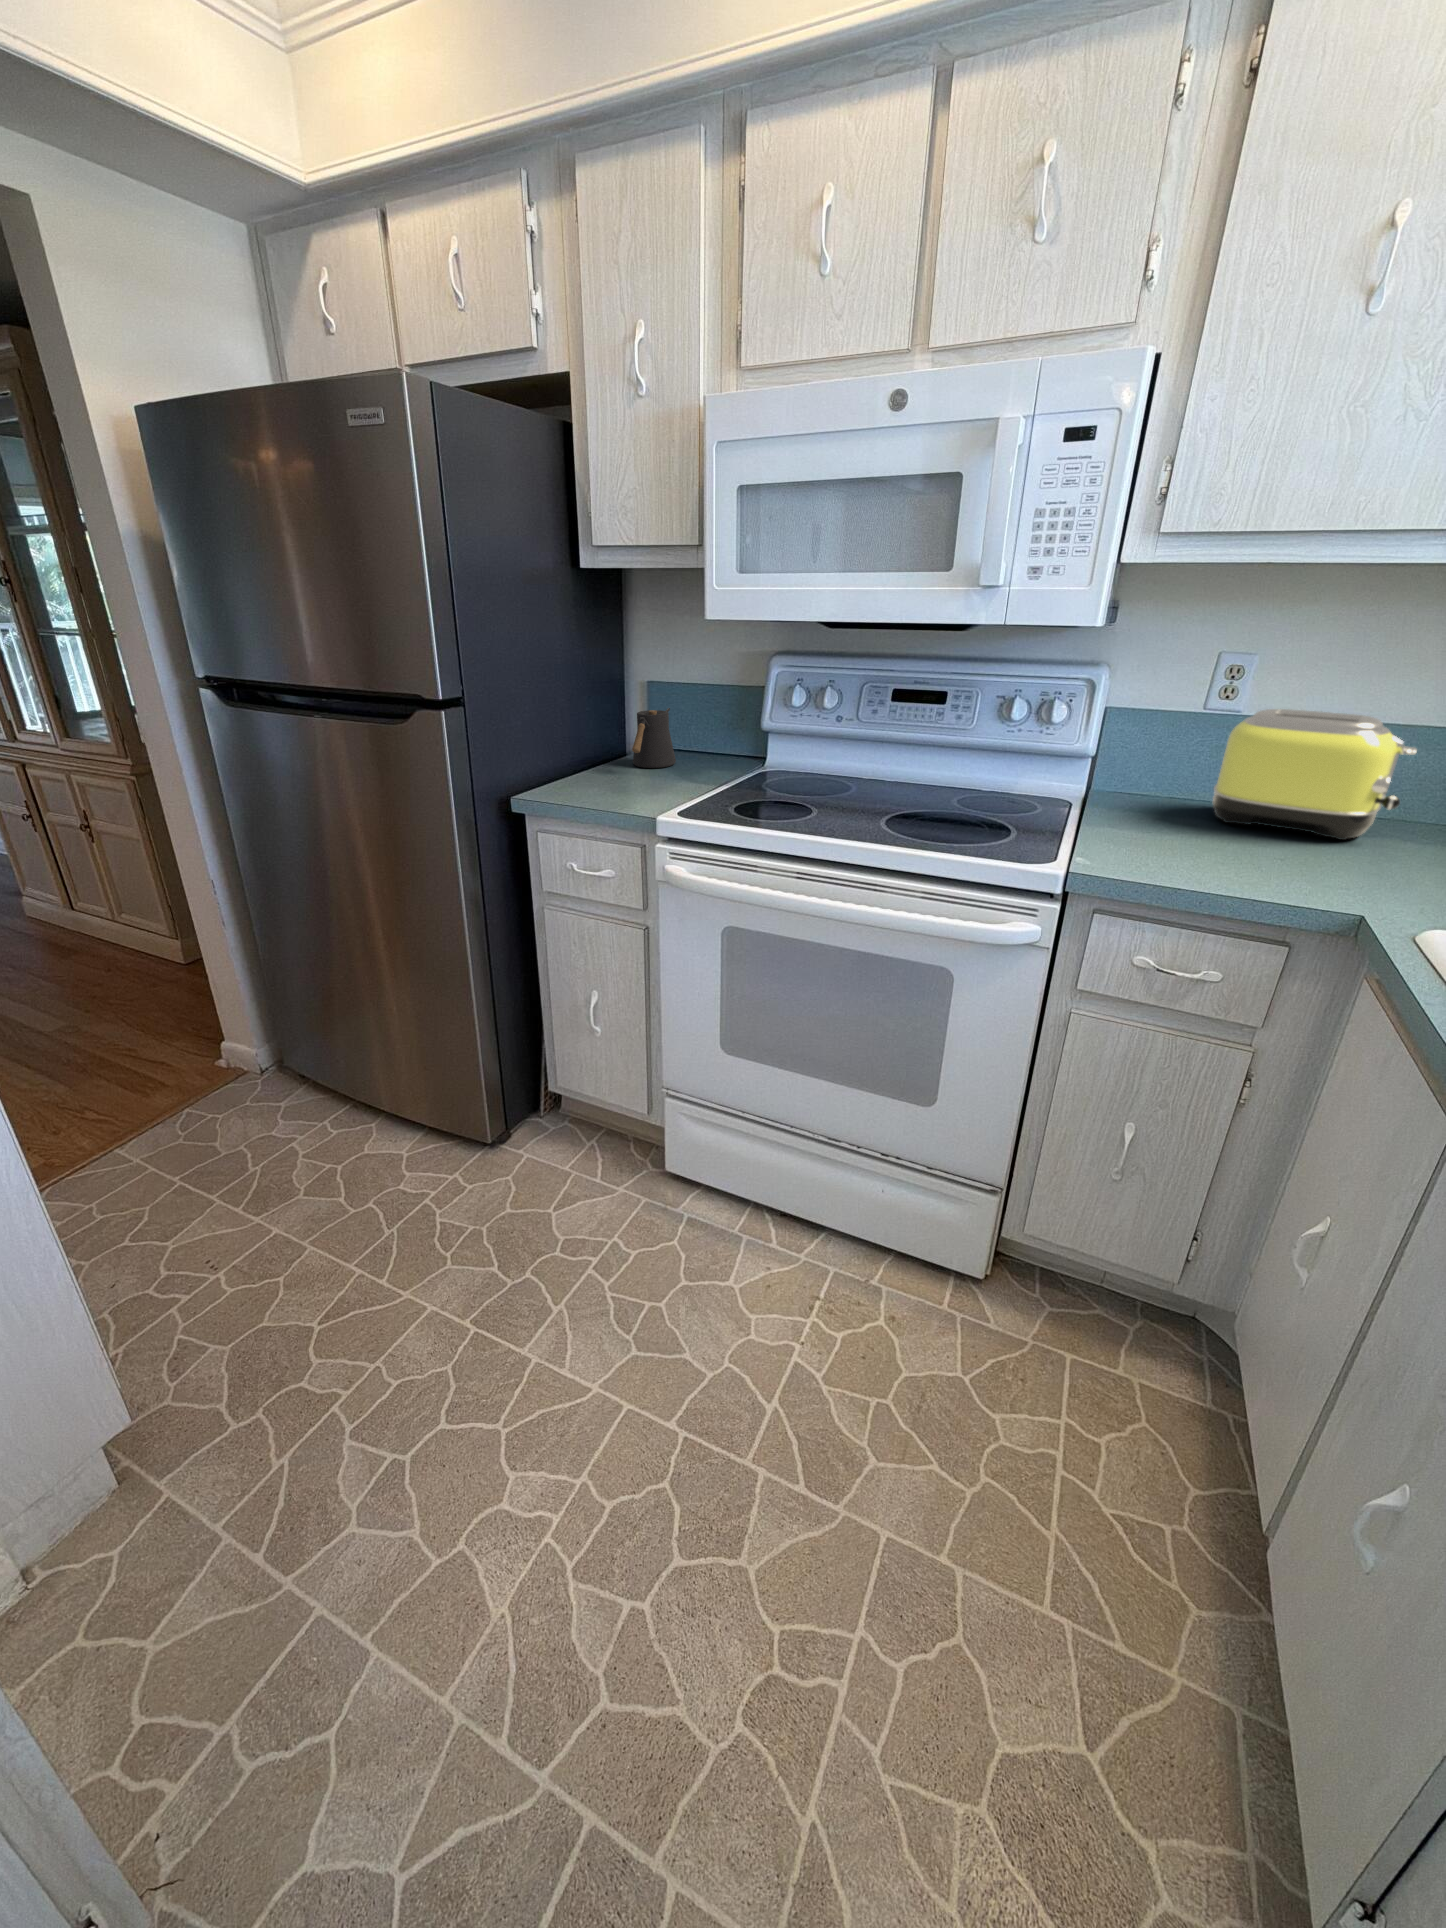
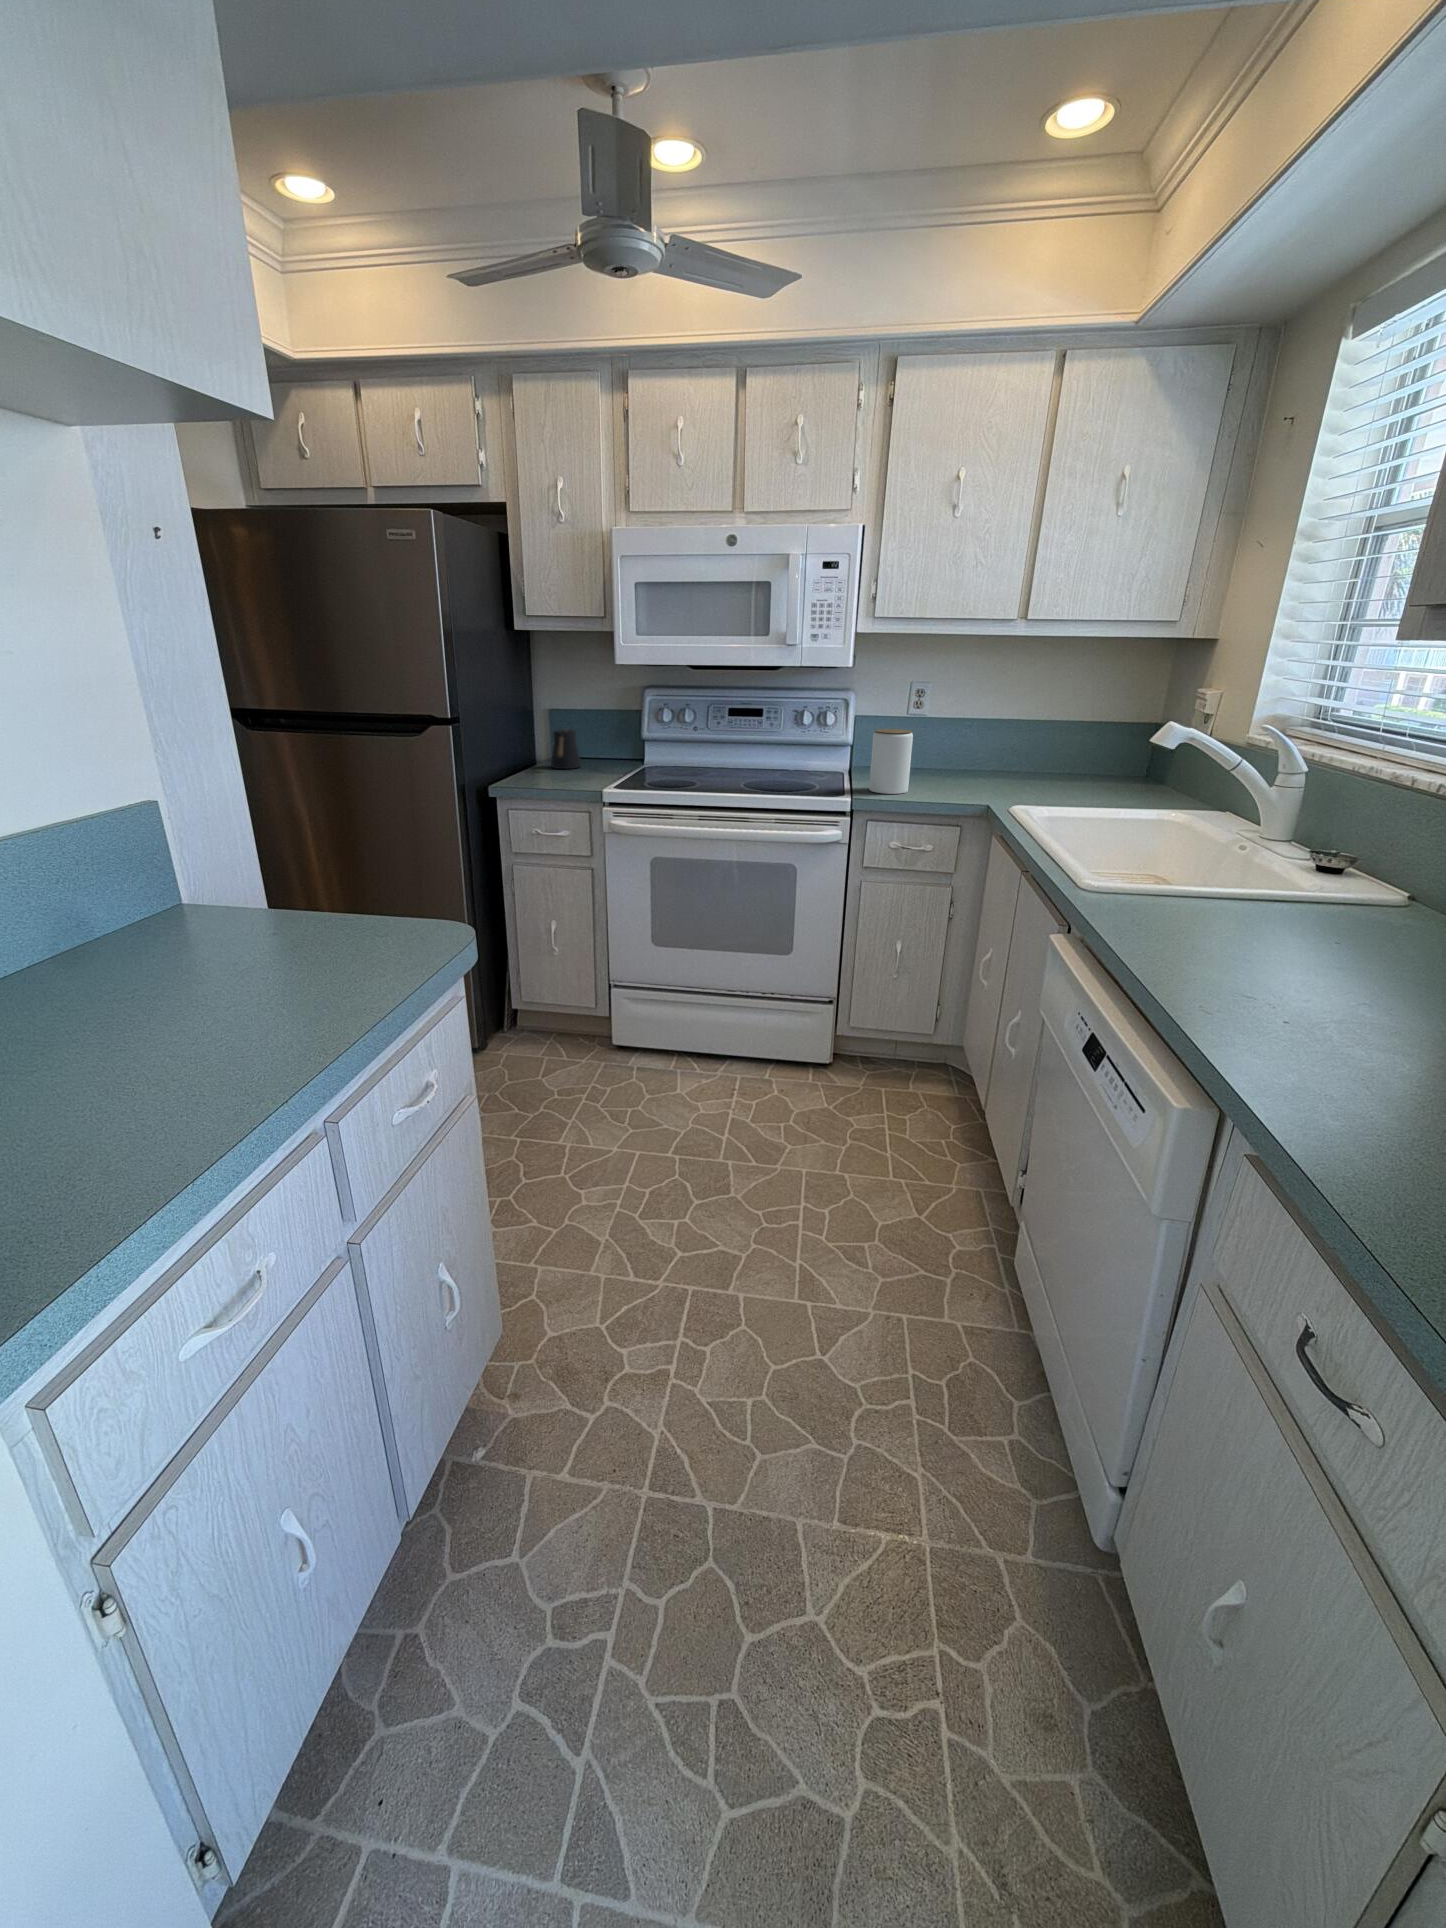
toaster: present [1213,709,1417,840] -> none [916,713,1007,780]
jar: none [1108,744,1210,869] -> present [869,729,913,794]

